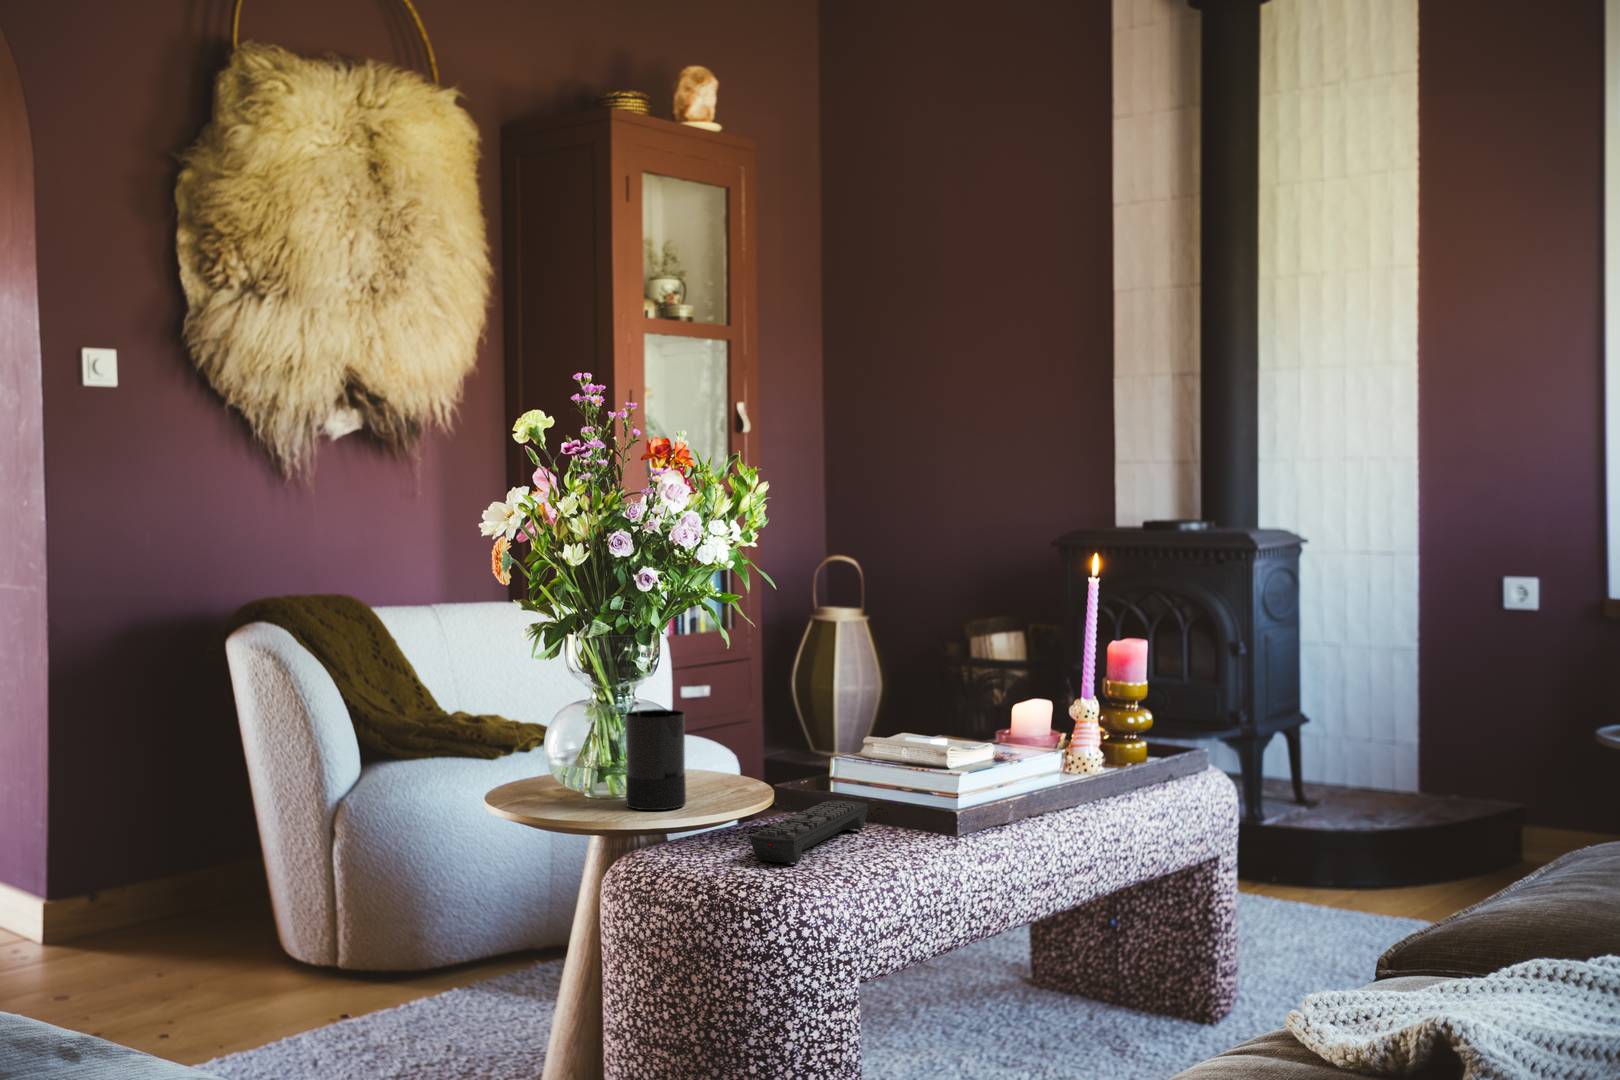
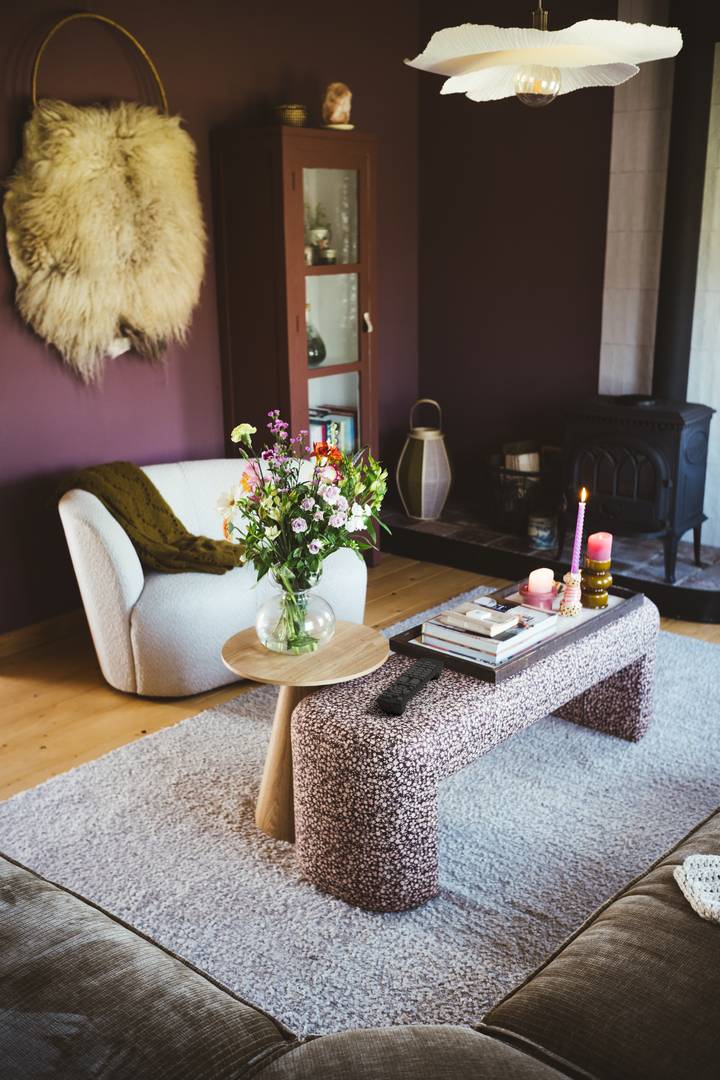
candle: present [625,704,686,810] -> none [297,606,338,668]

